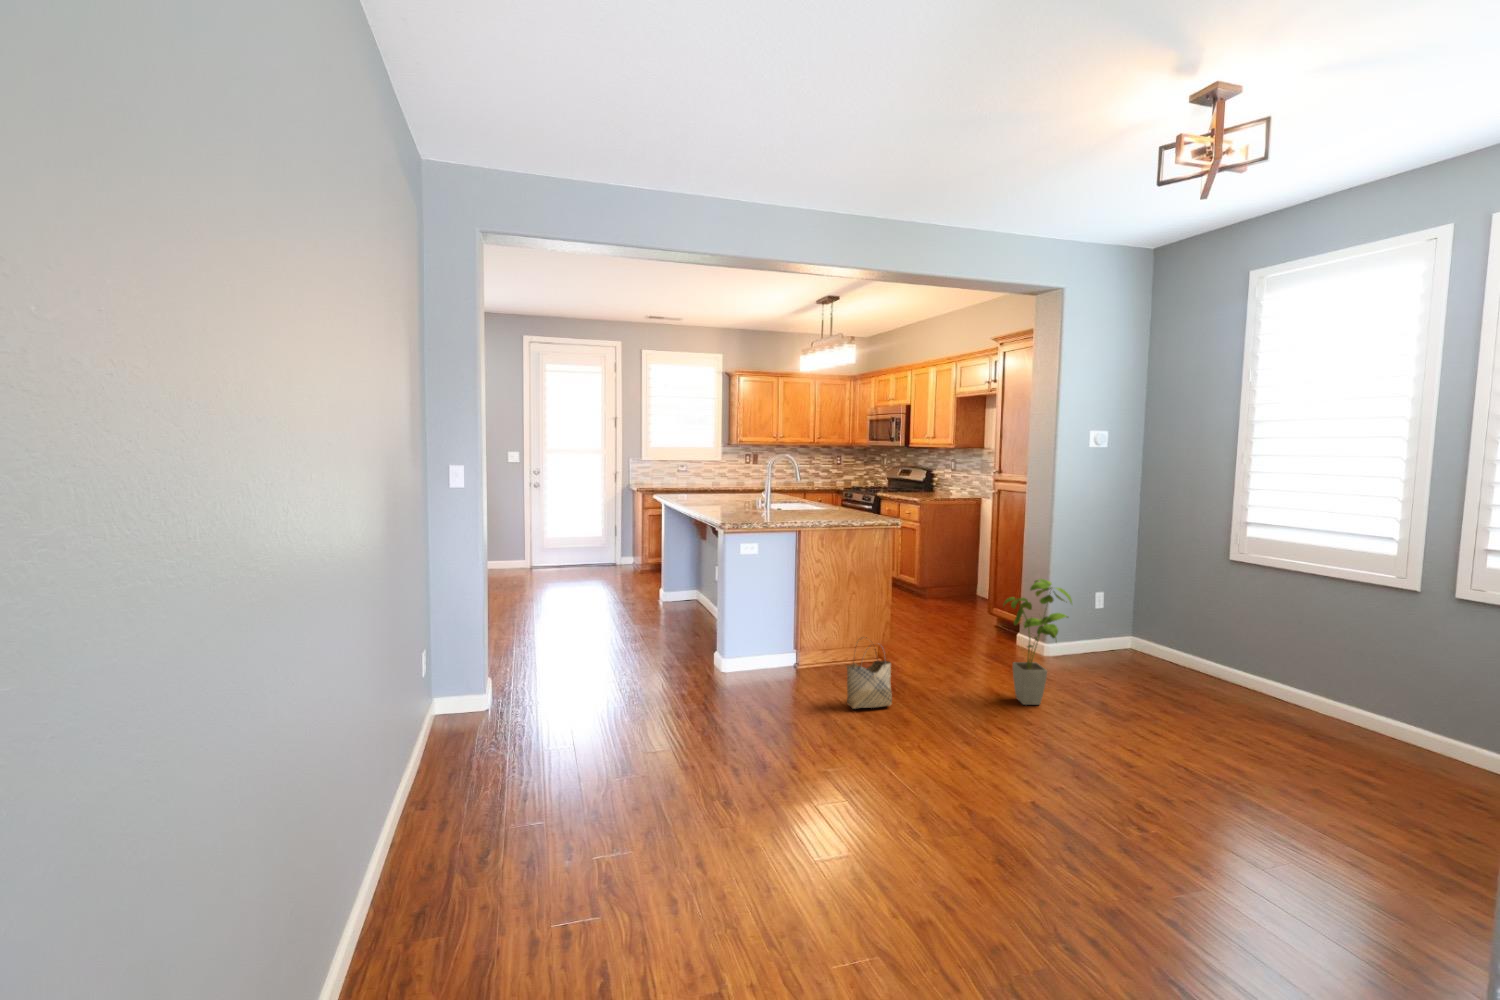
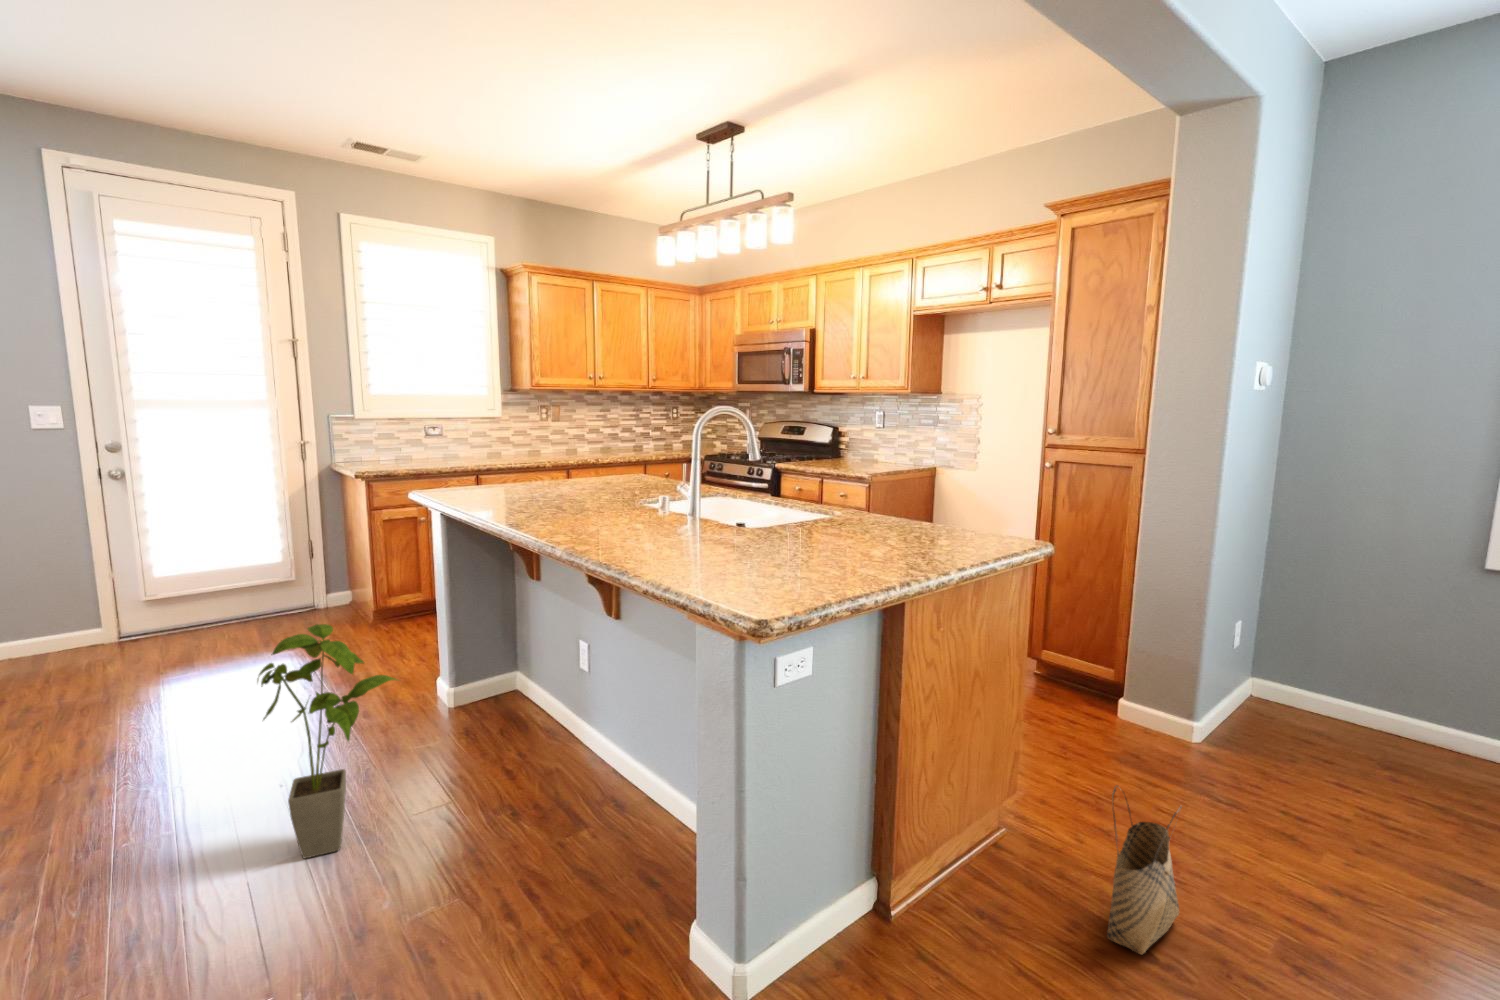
house plant: present [1004,579,1072,705] -> present [257,624,397,859]

